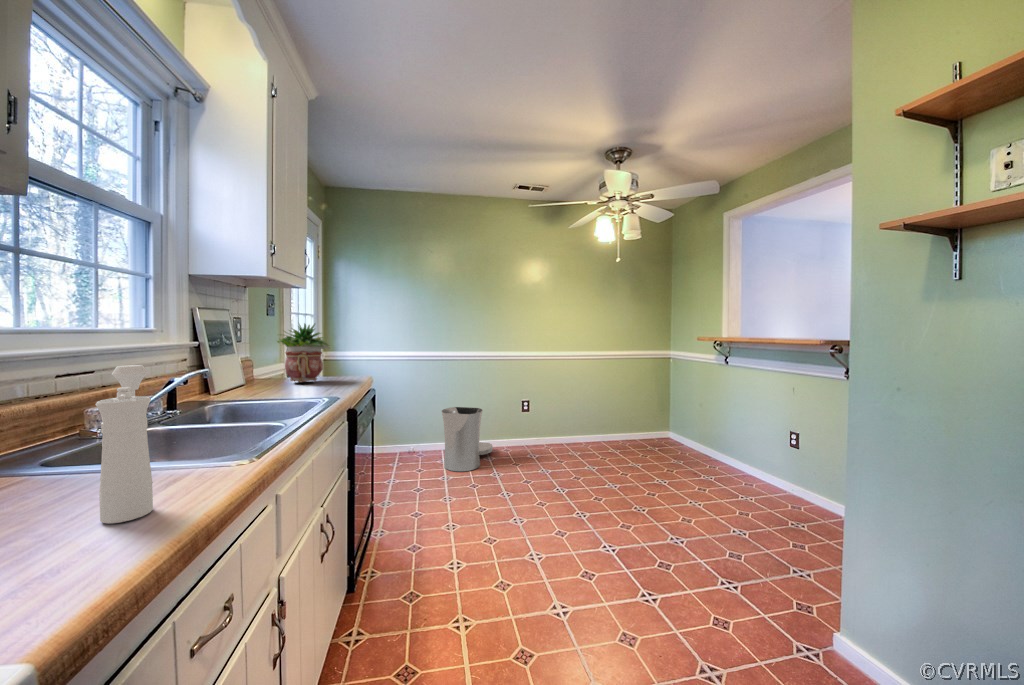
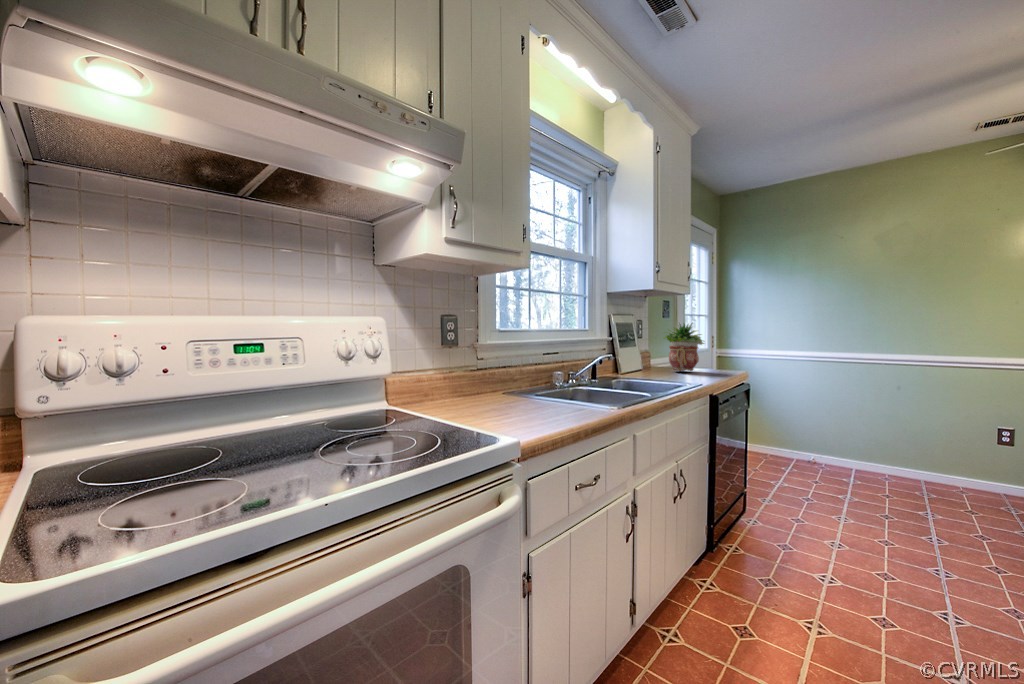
pepper mill: present [95,365,153,524] -> none [550,347,571,419]
trash can: present [442,407,493,471] -> none [851,420,943,502]

